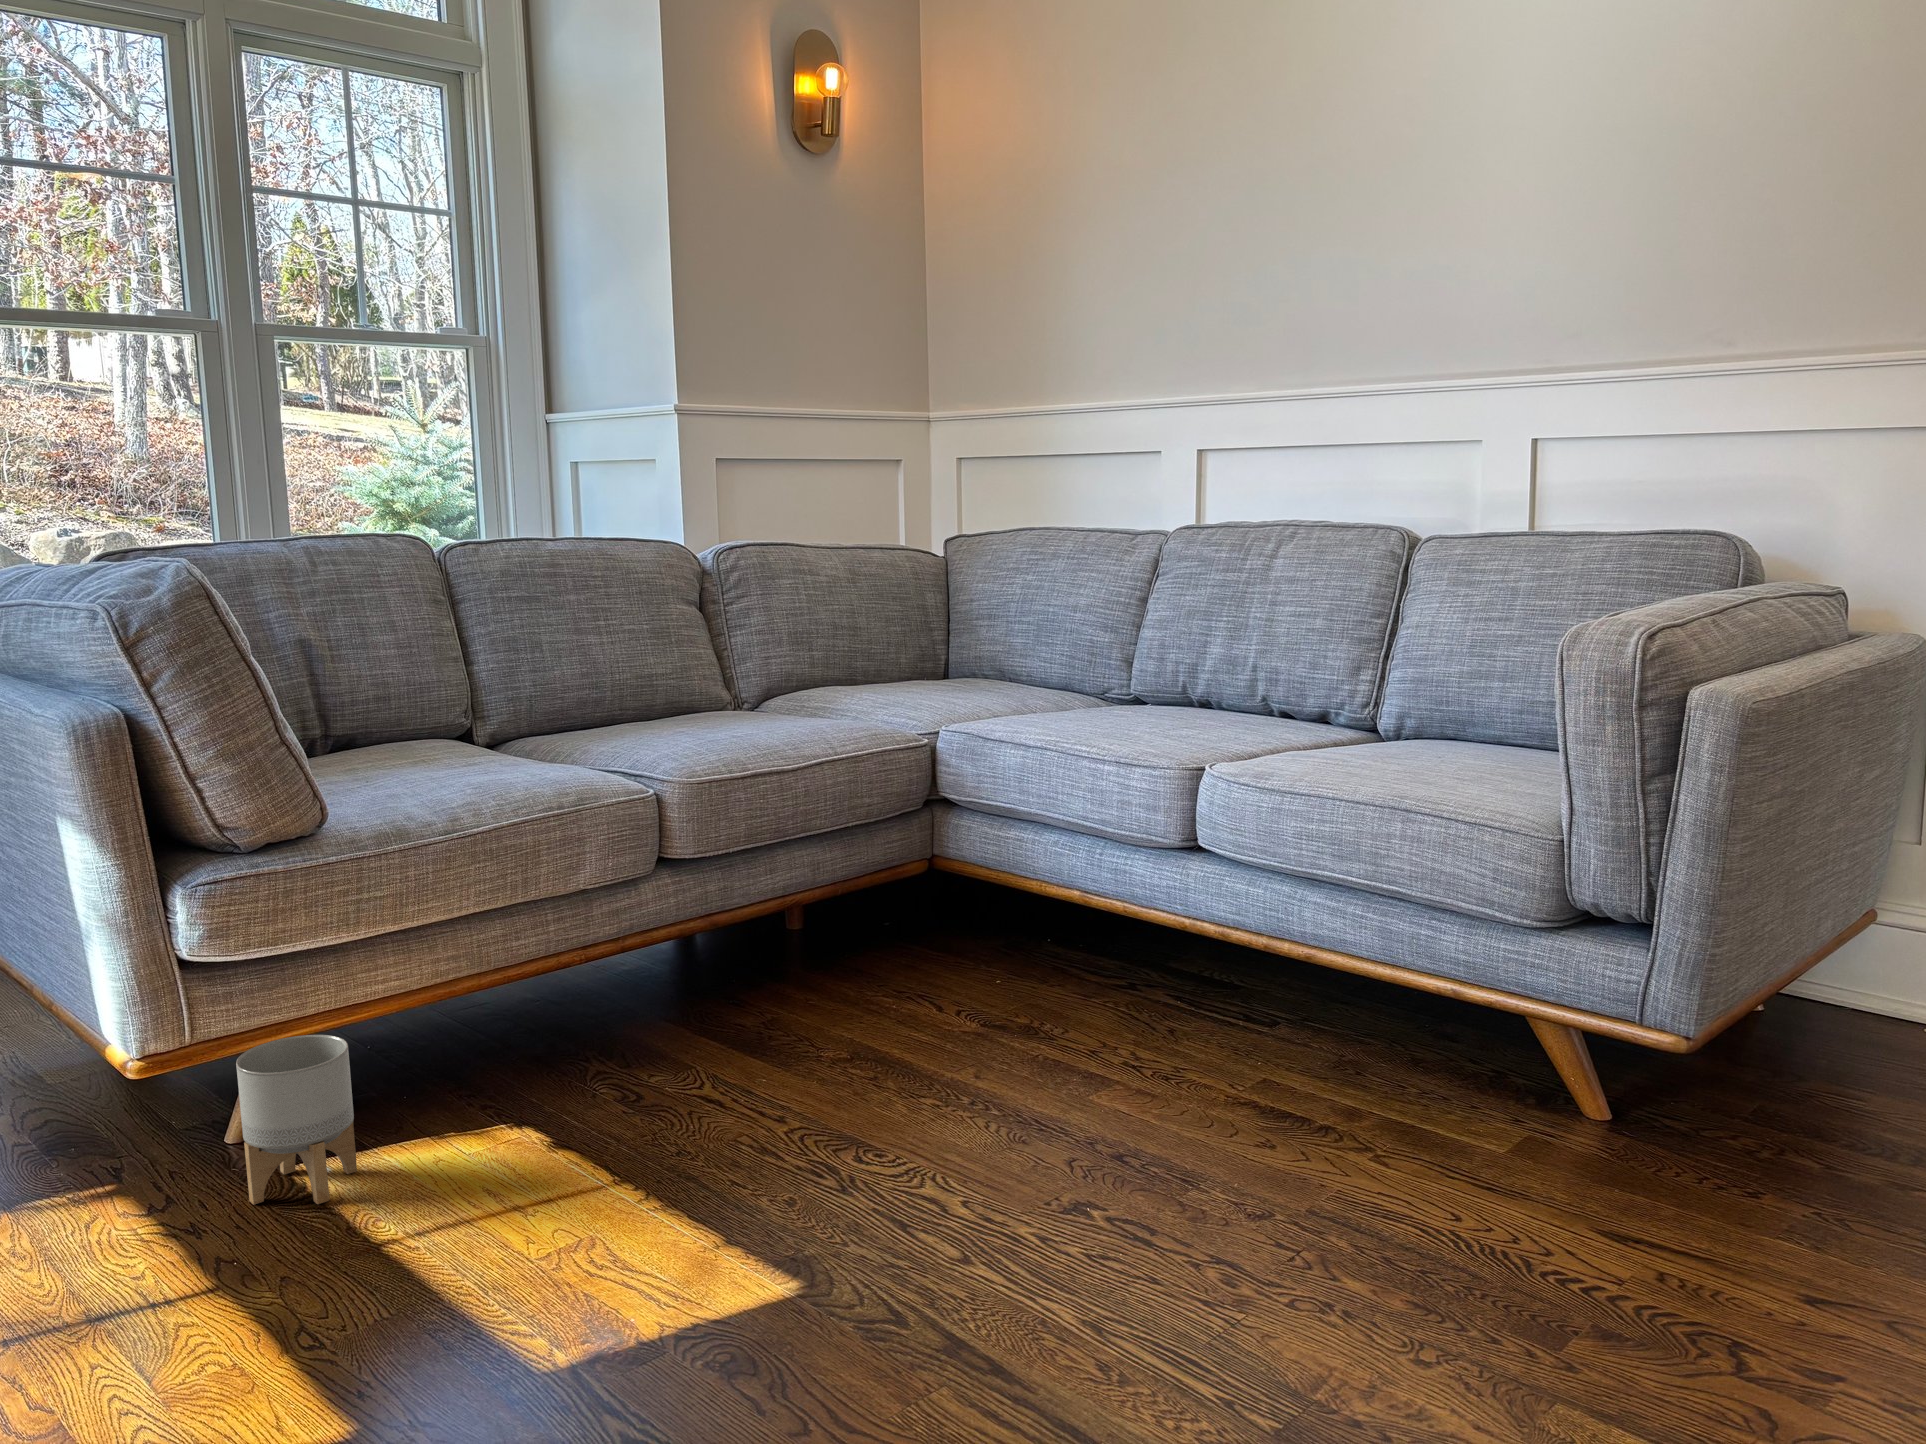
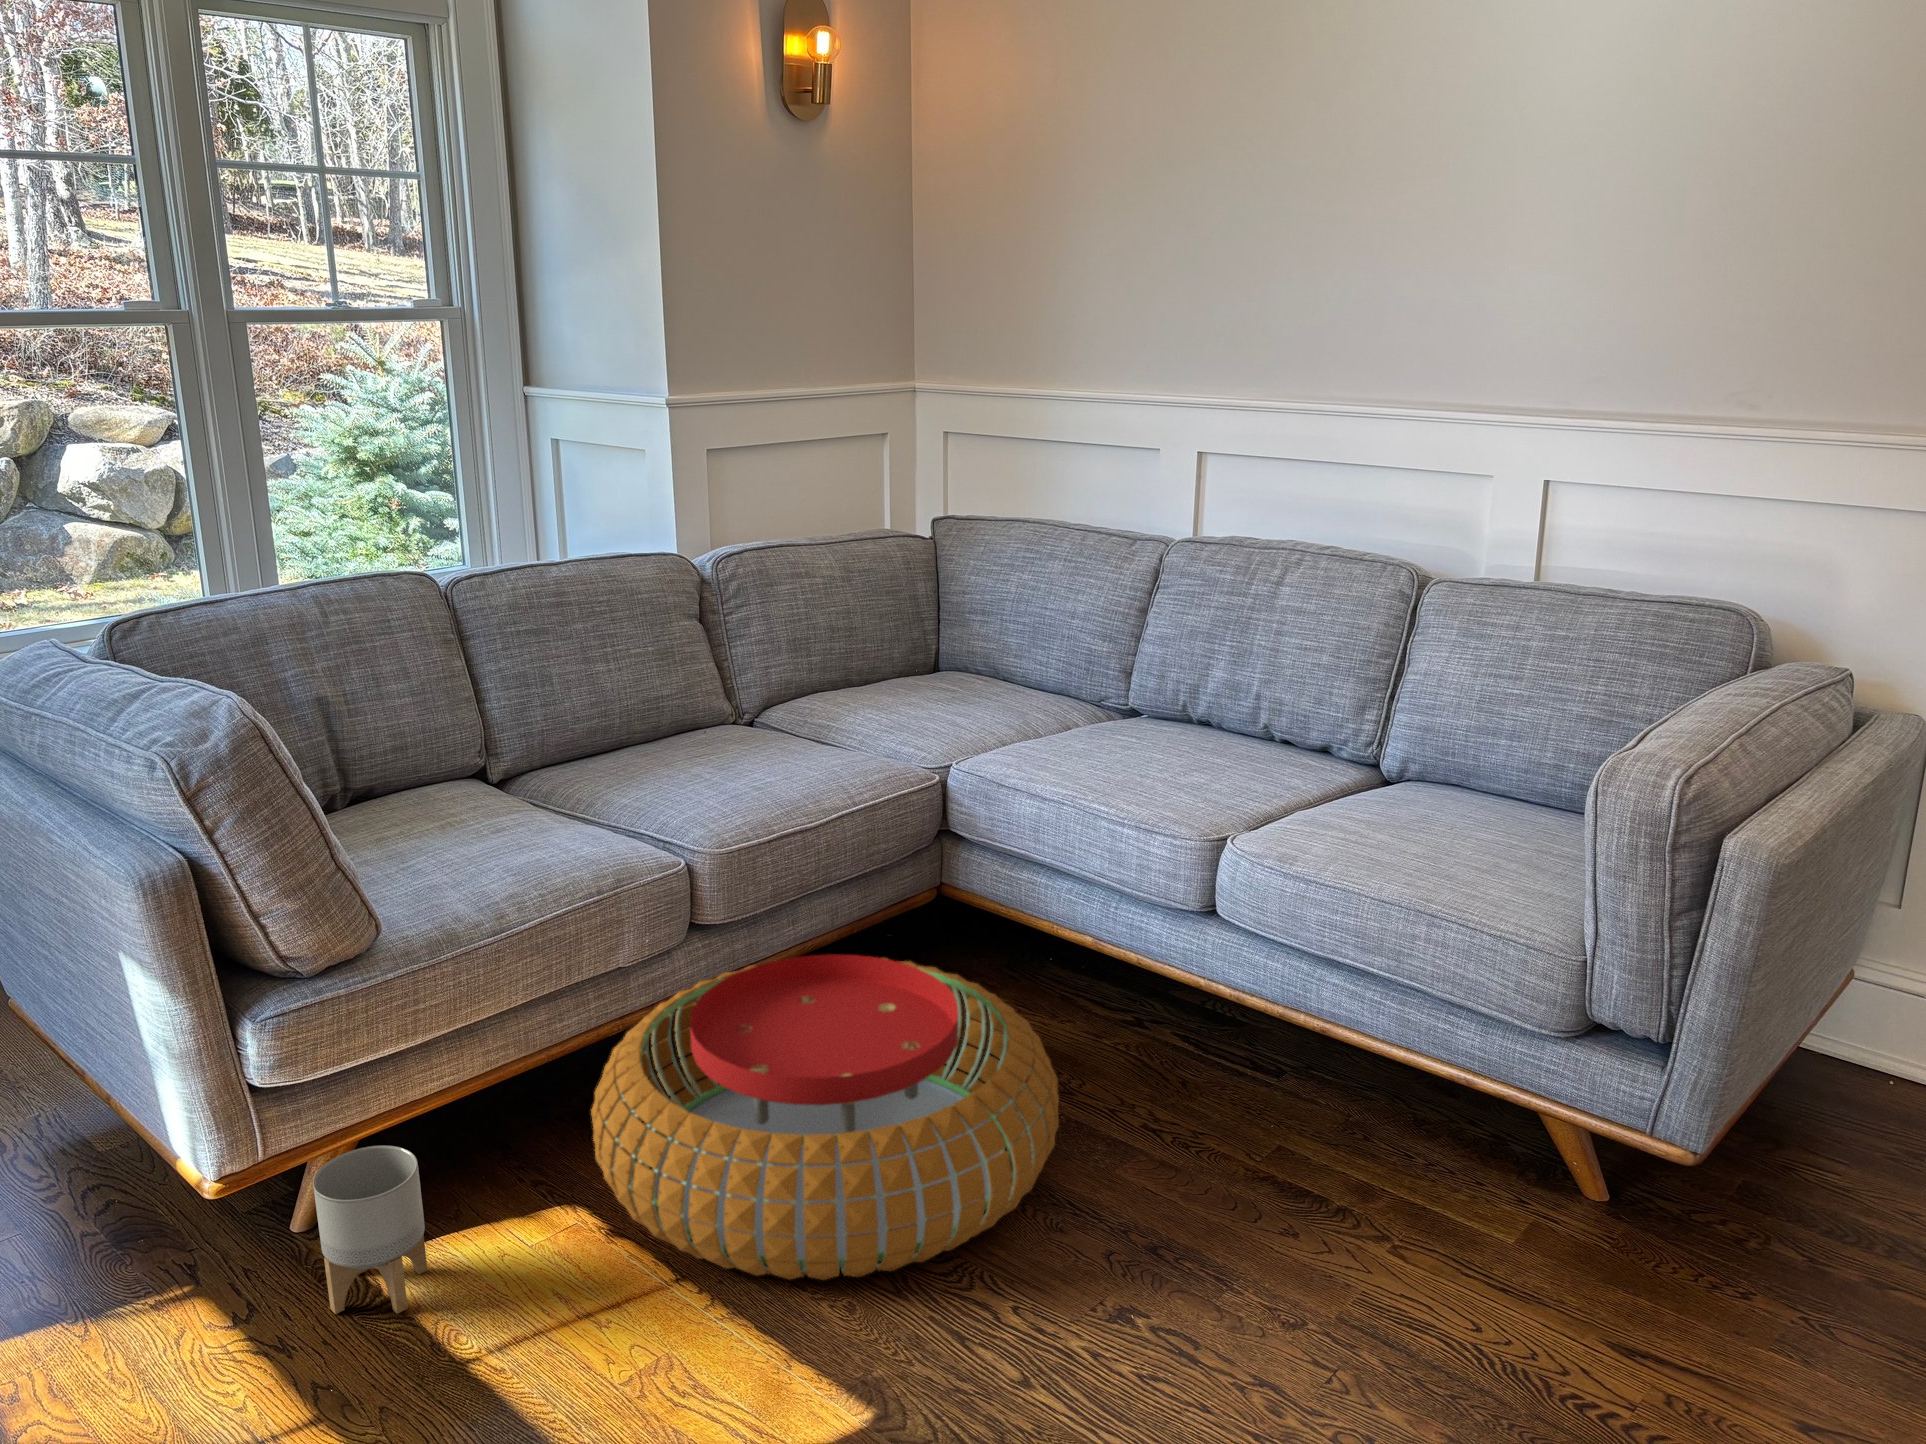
pouf: none [541,886,1029,1179] -> present [591,955,1059,1280]

